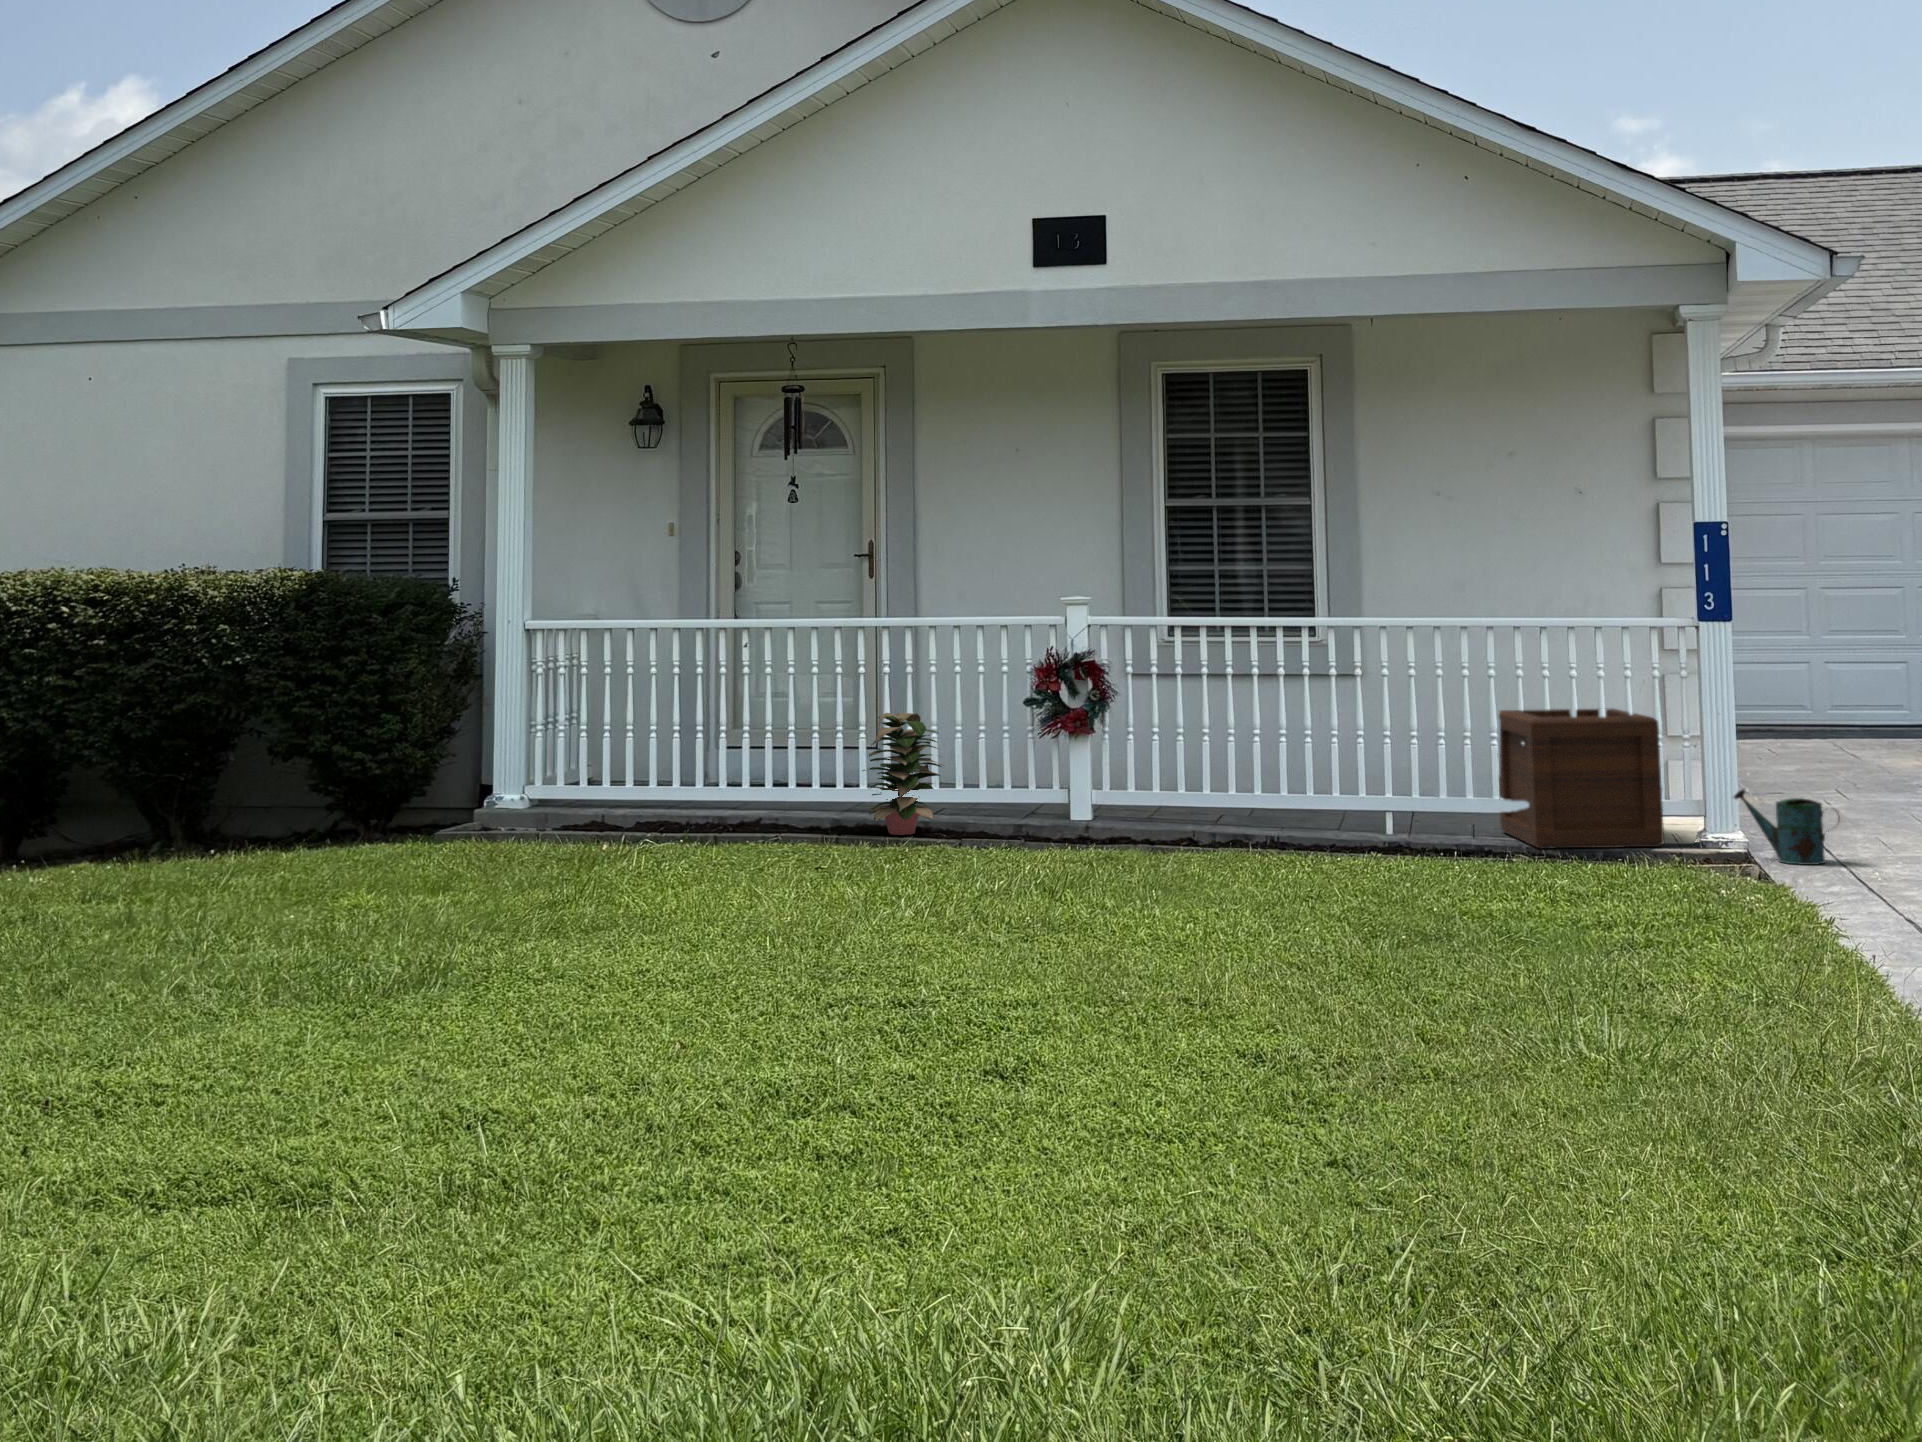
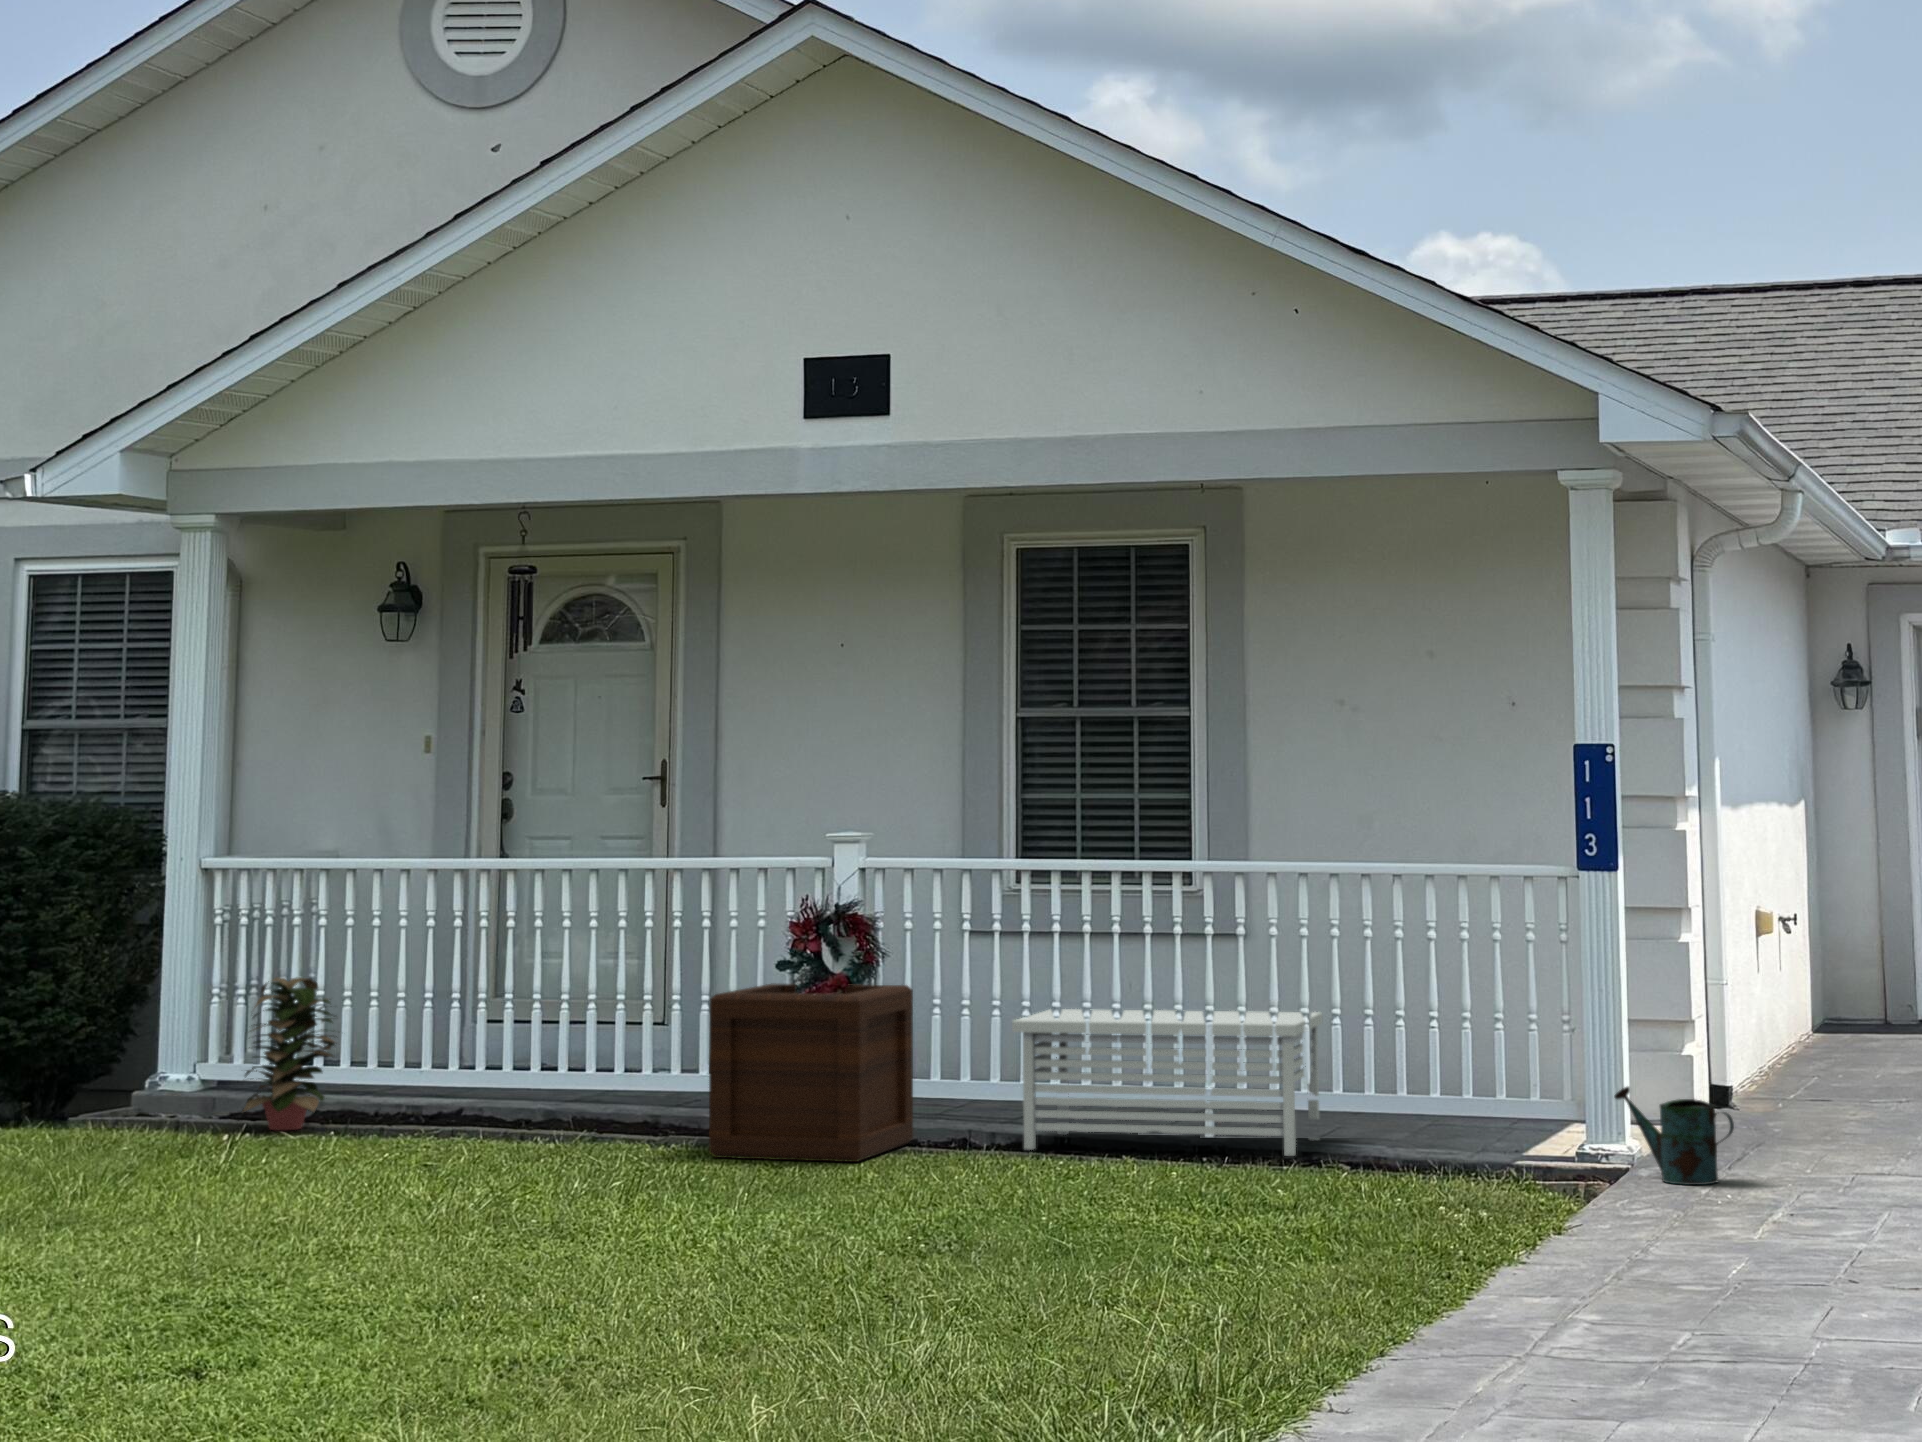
wooden crate: present [1498,709,1664,849] -> present [709,984,913,1162]
decorative plant: present [863,713,942,835] -> present [242,977,335,1130]
storage bench: none [1223,734,1458,847] -> present [1012,1009,1322,1156]

